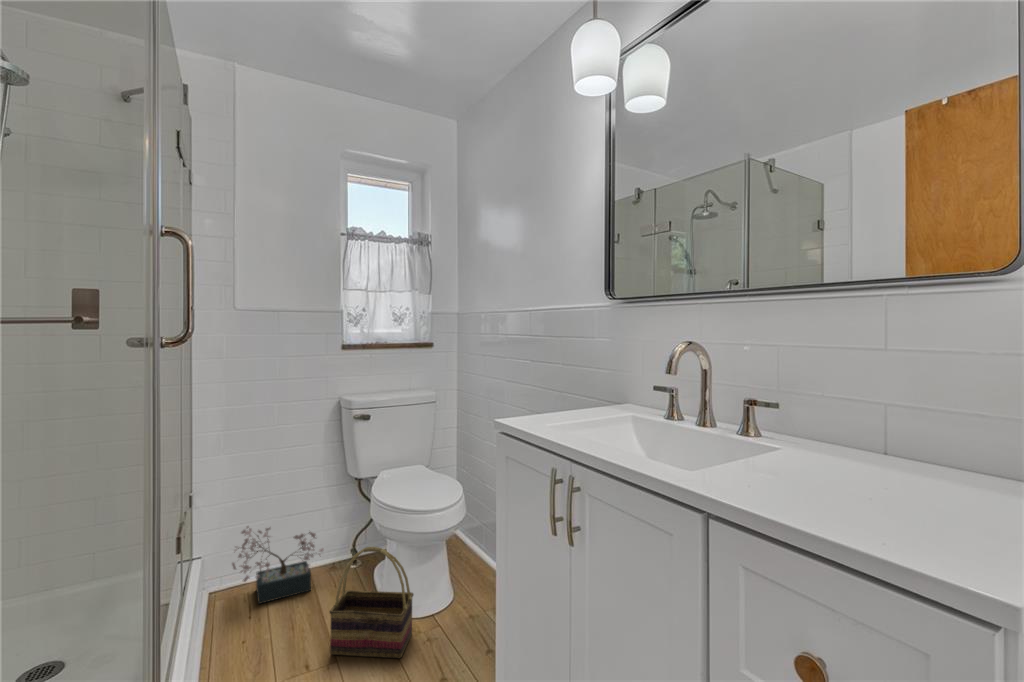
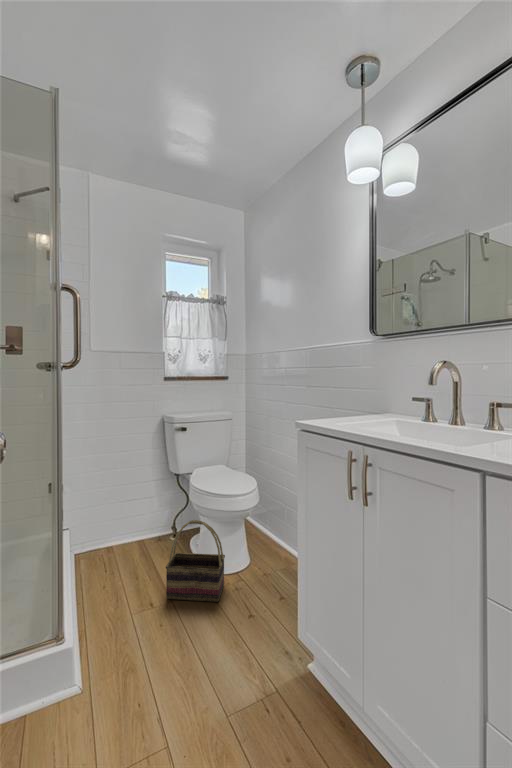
decorative plant: present [232,526,323,604] -> none [89,507,154,564]

